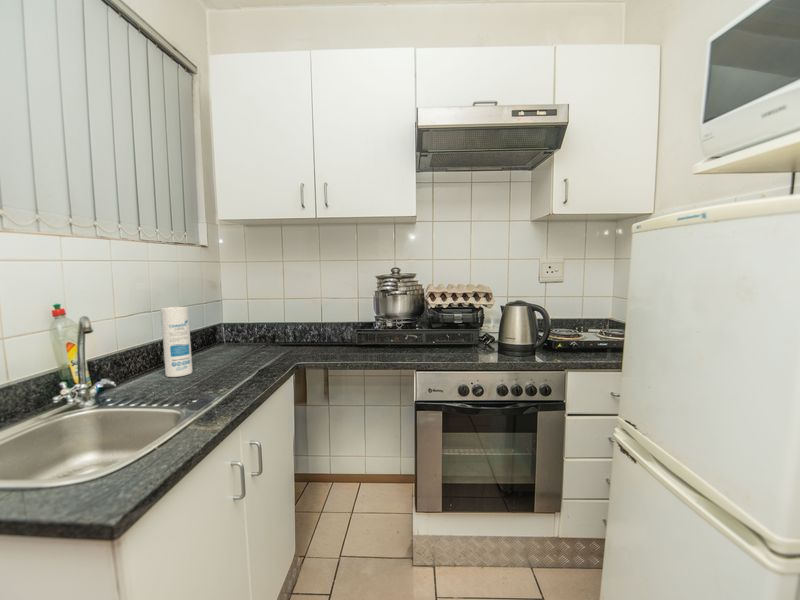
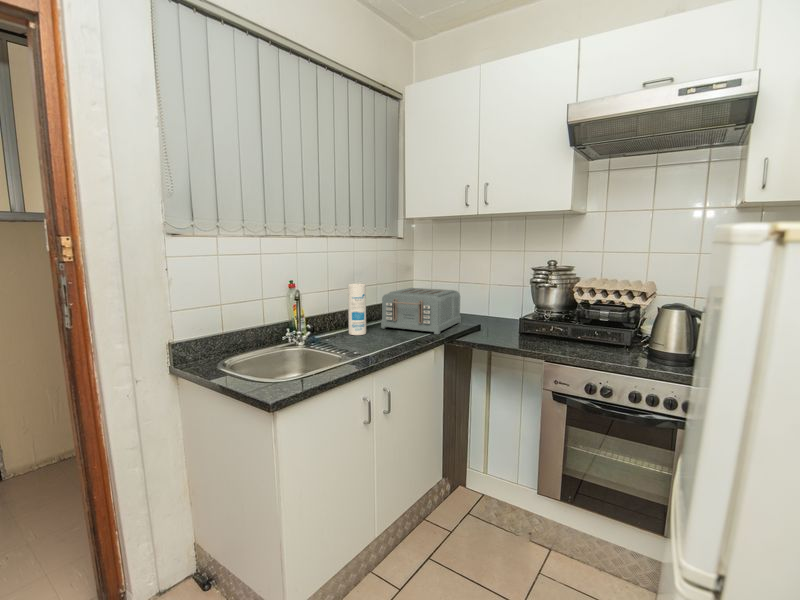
toaster: none [209,307,306,362] -> present [381,288,461,334]

